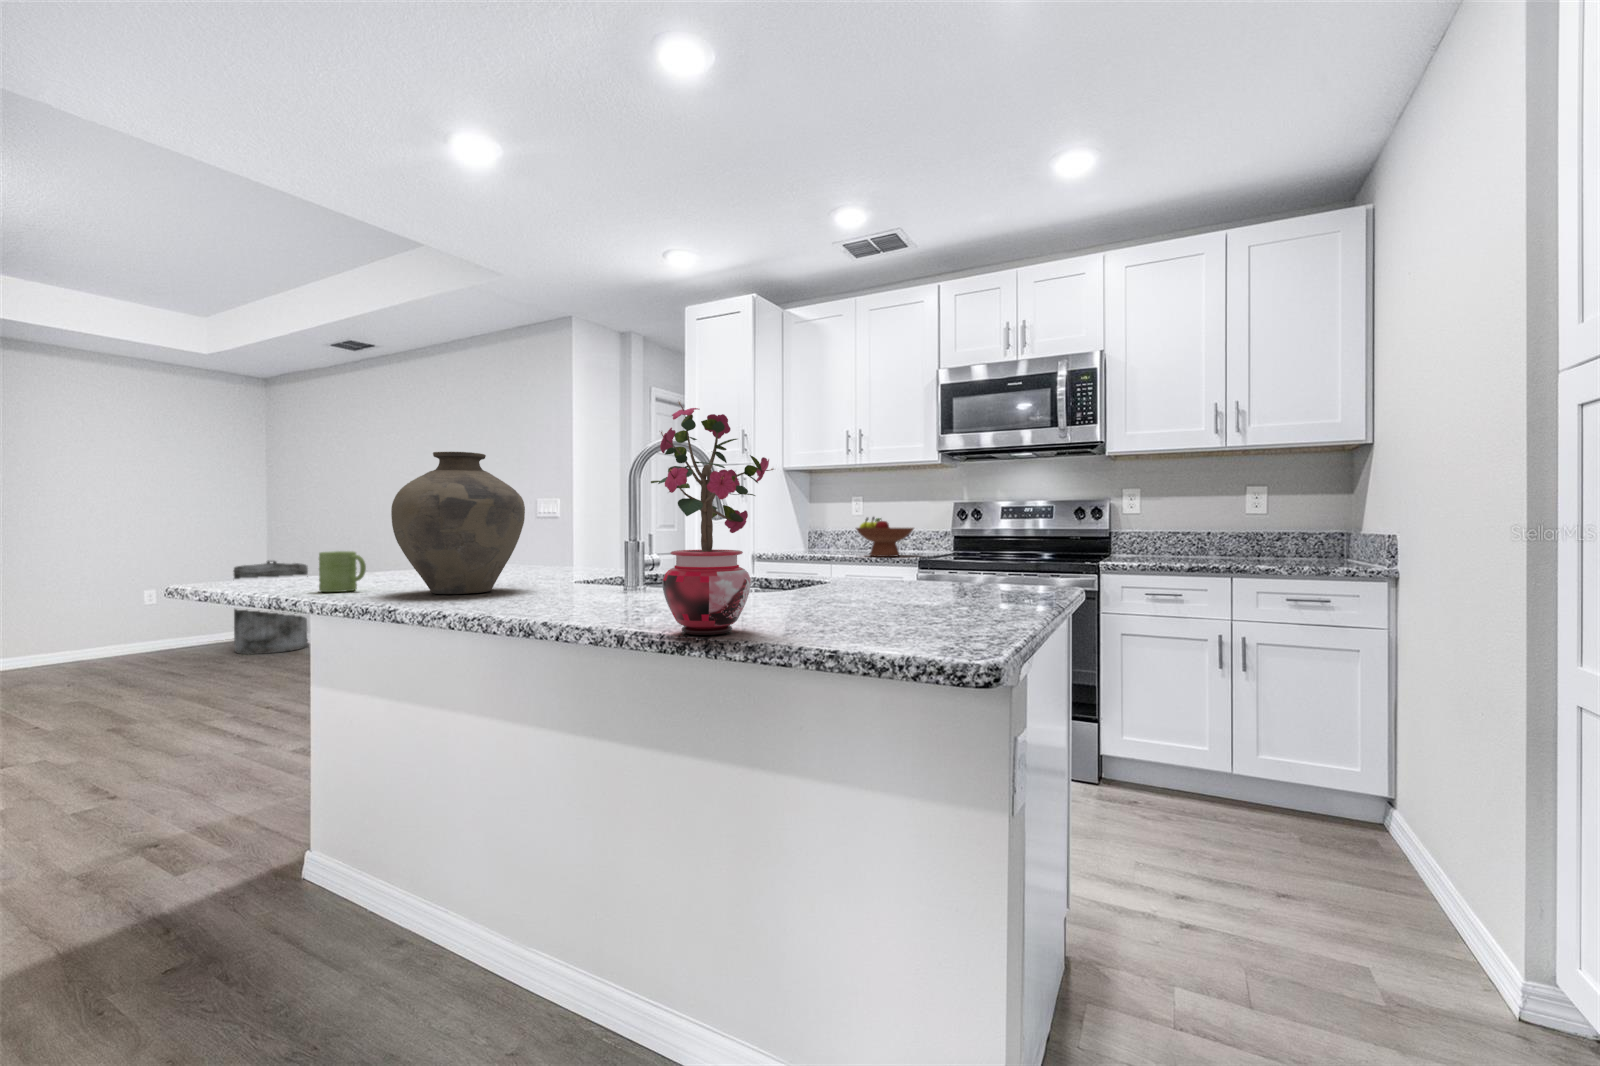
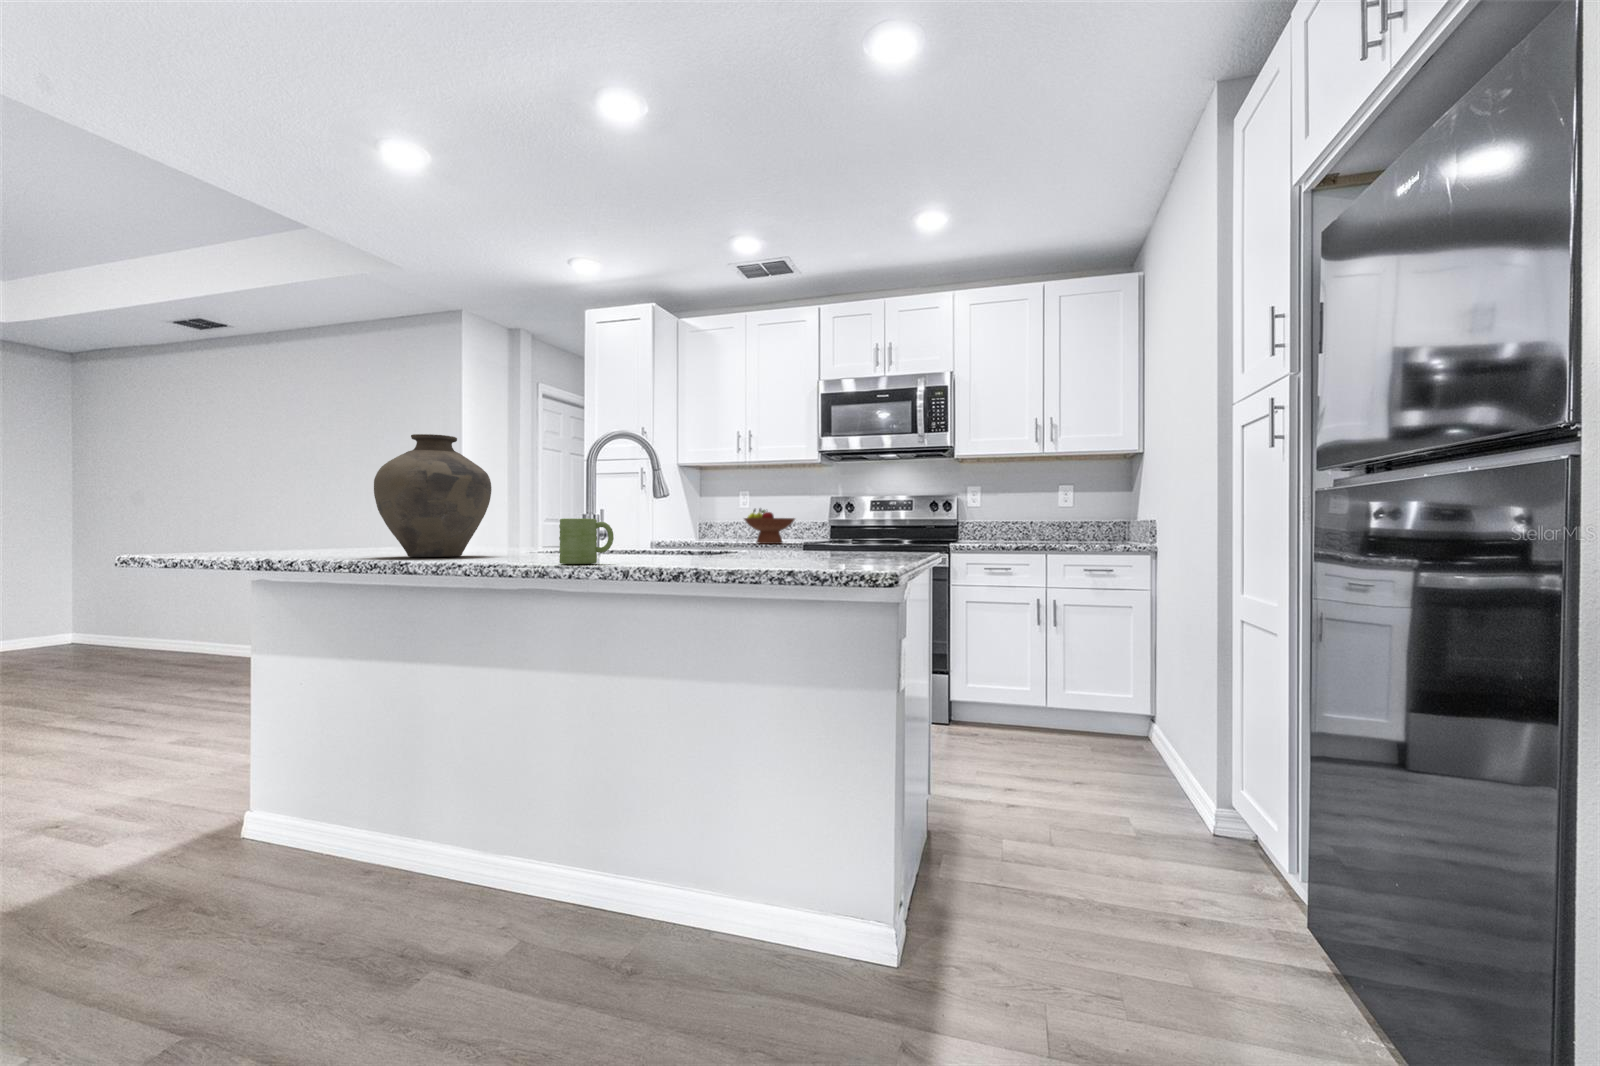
potted plant: present [651,402,774,635] -> none [650,398,742,565]
mug: present [319,551,366,592] -> present [559,518,614,564]
trash can: present [233,560,308,654] -> none [38,556,132,660]

